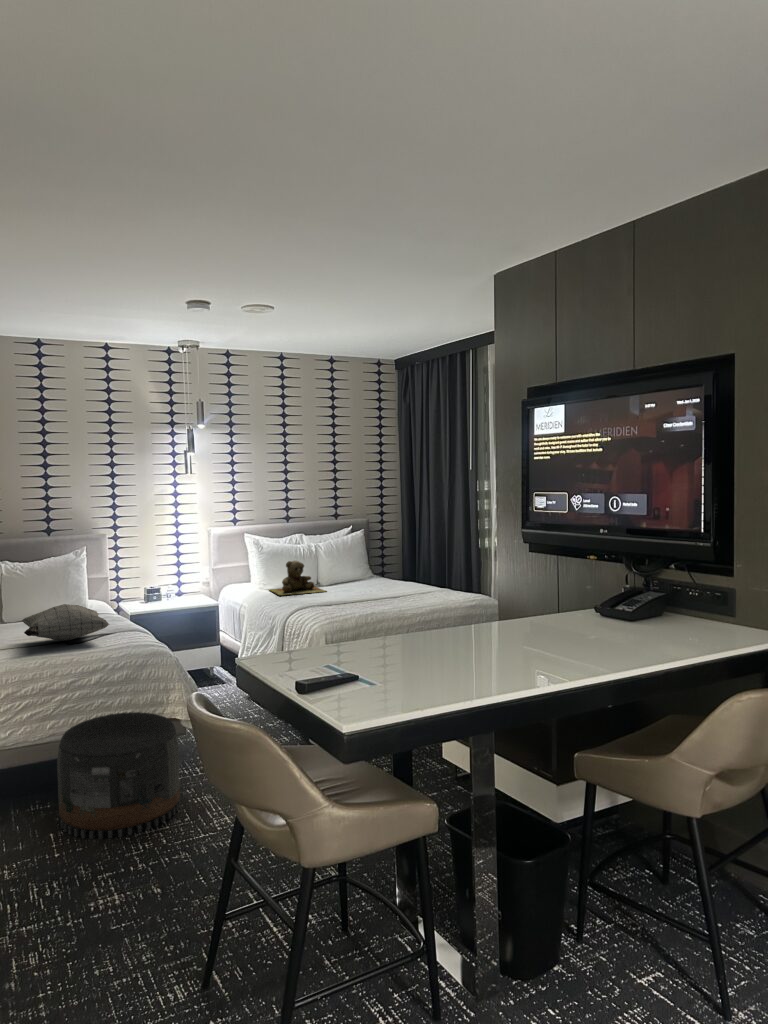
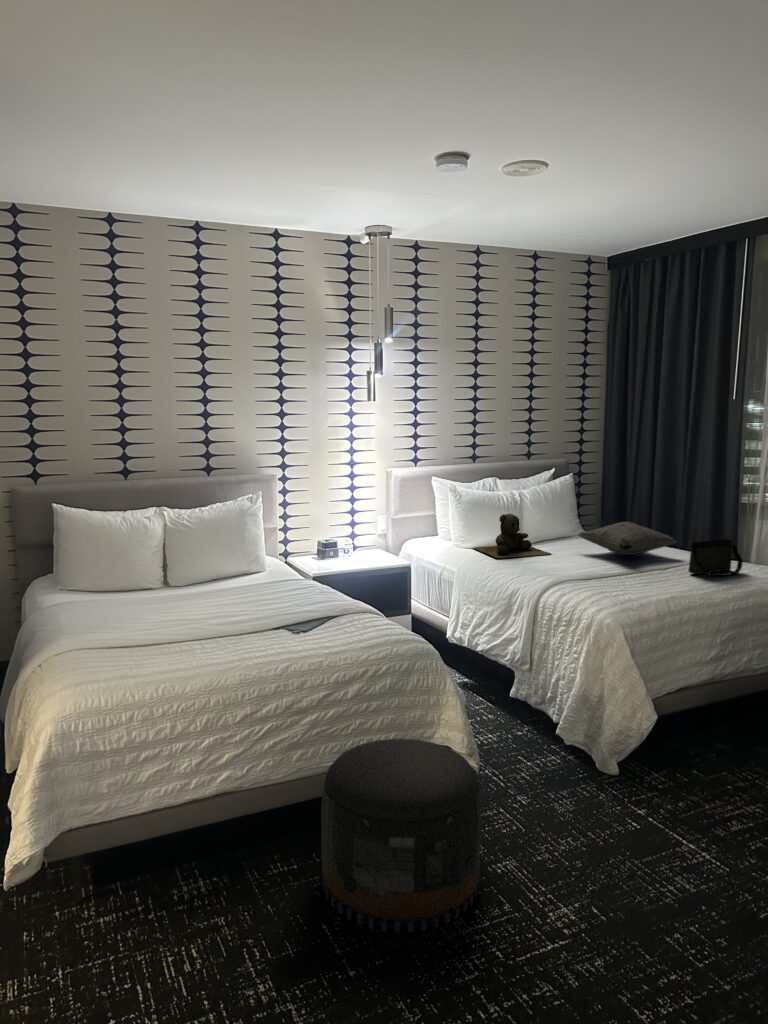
handbag: none [415,573,459,600] -> present [688,539,743,576]
pillow: present [22,604,109,641] -> present [578,522,676,555]

